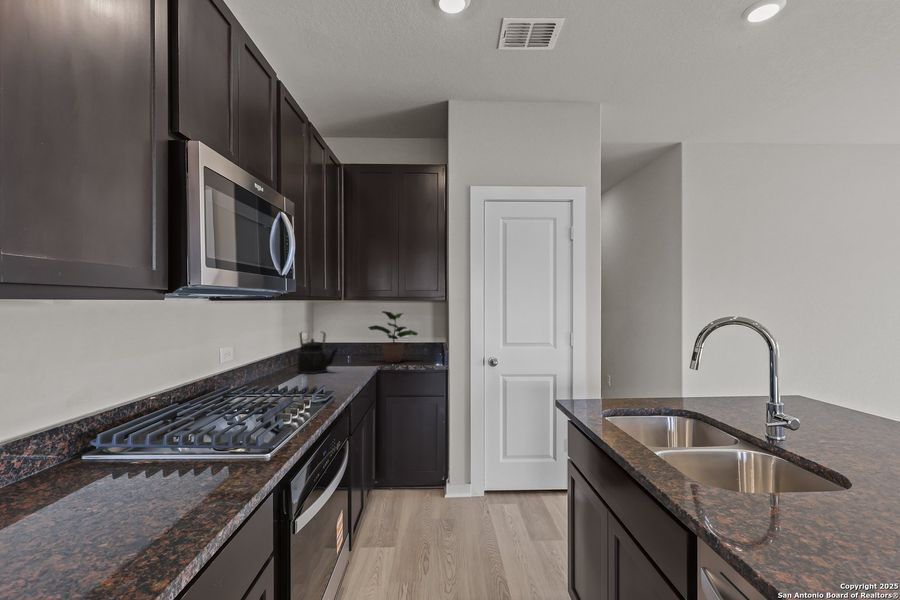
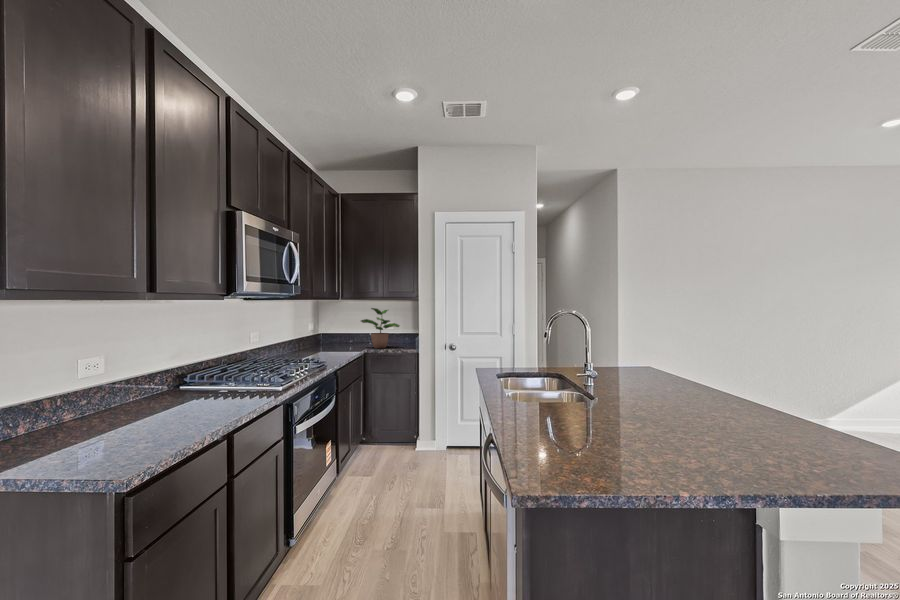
kettle: present [298,332,338,374] -> none [304,323,334,354]

